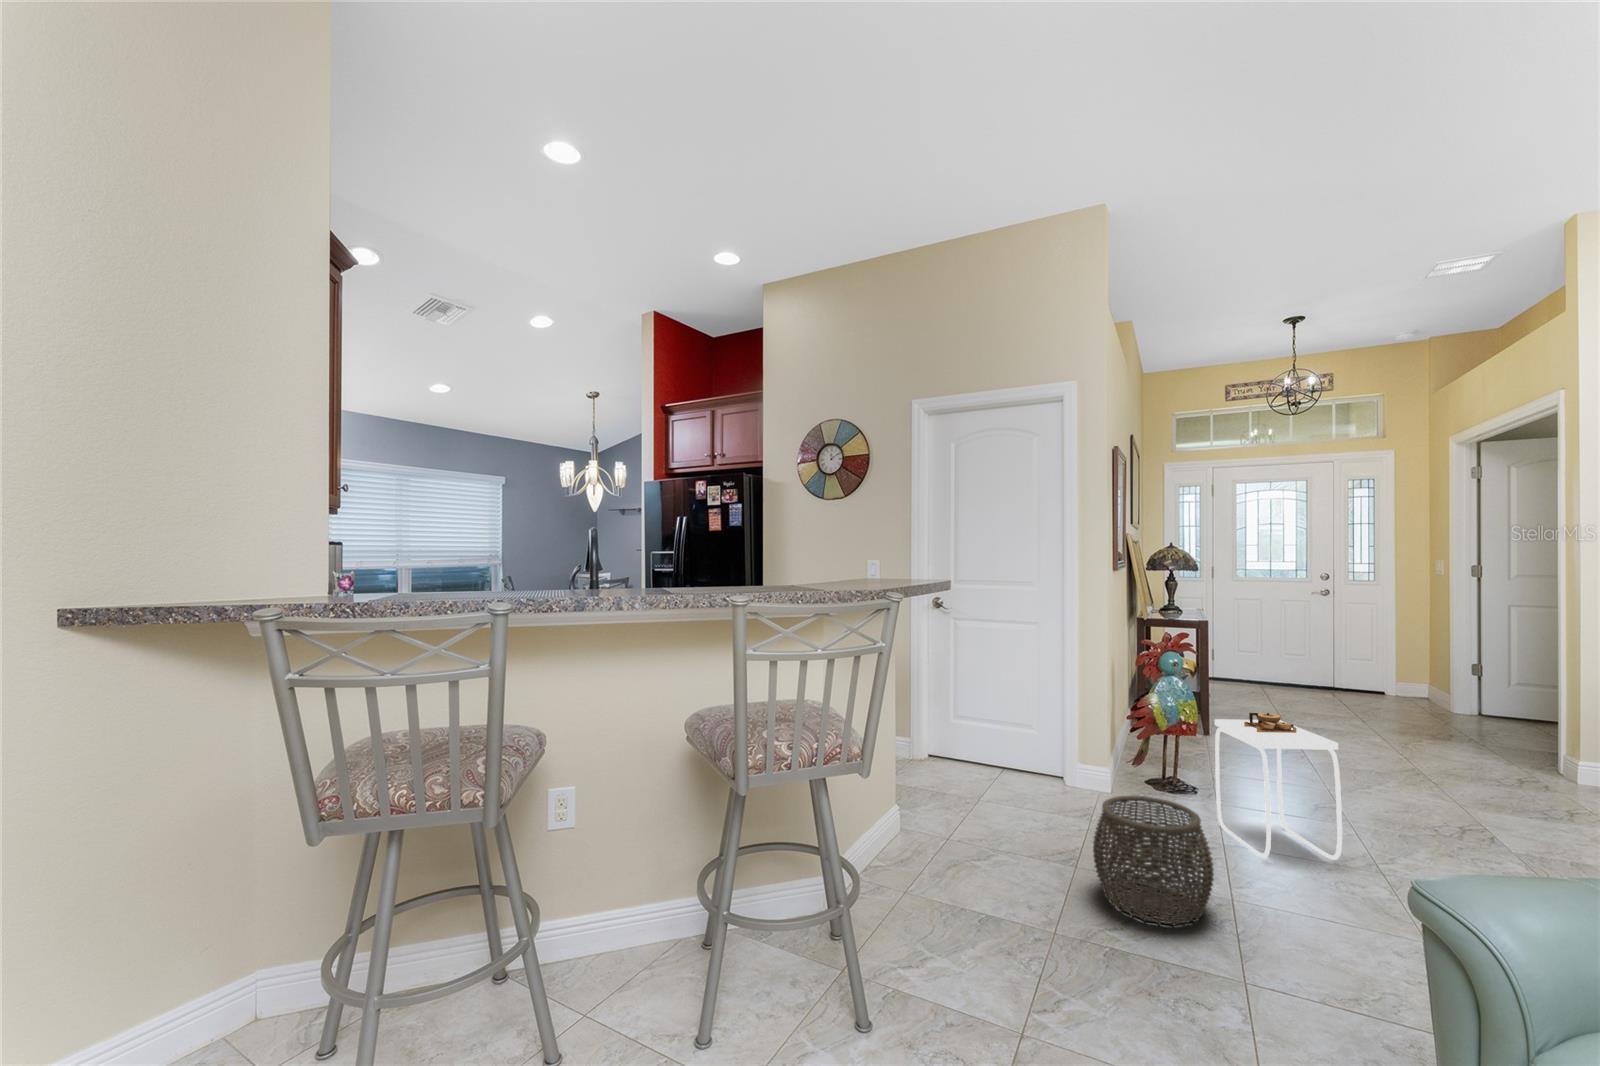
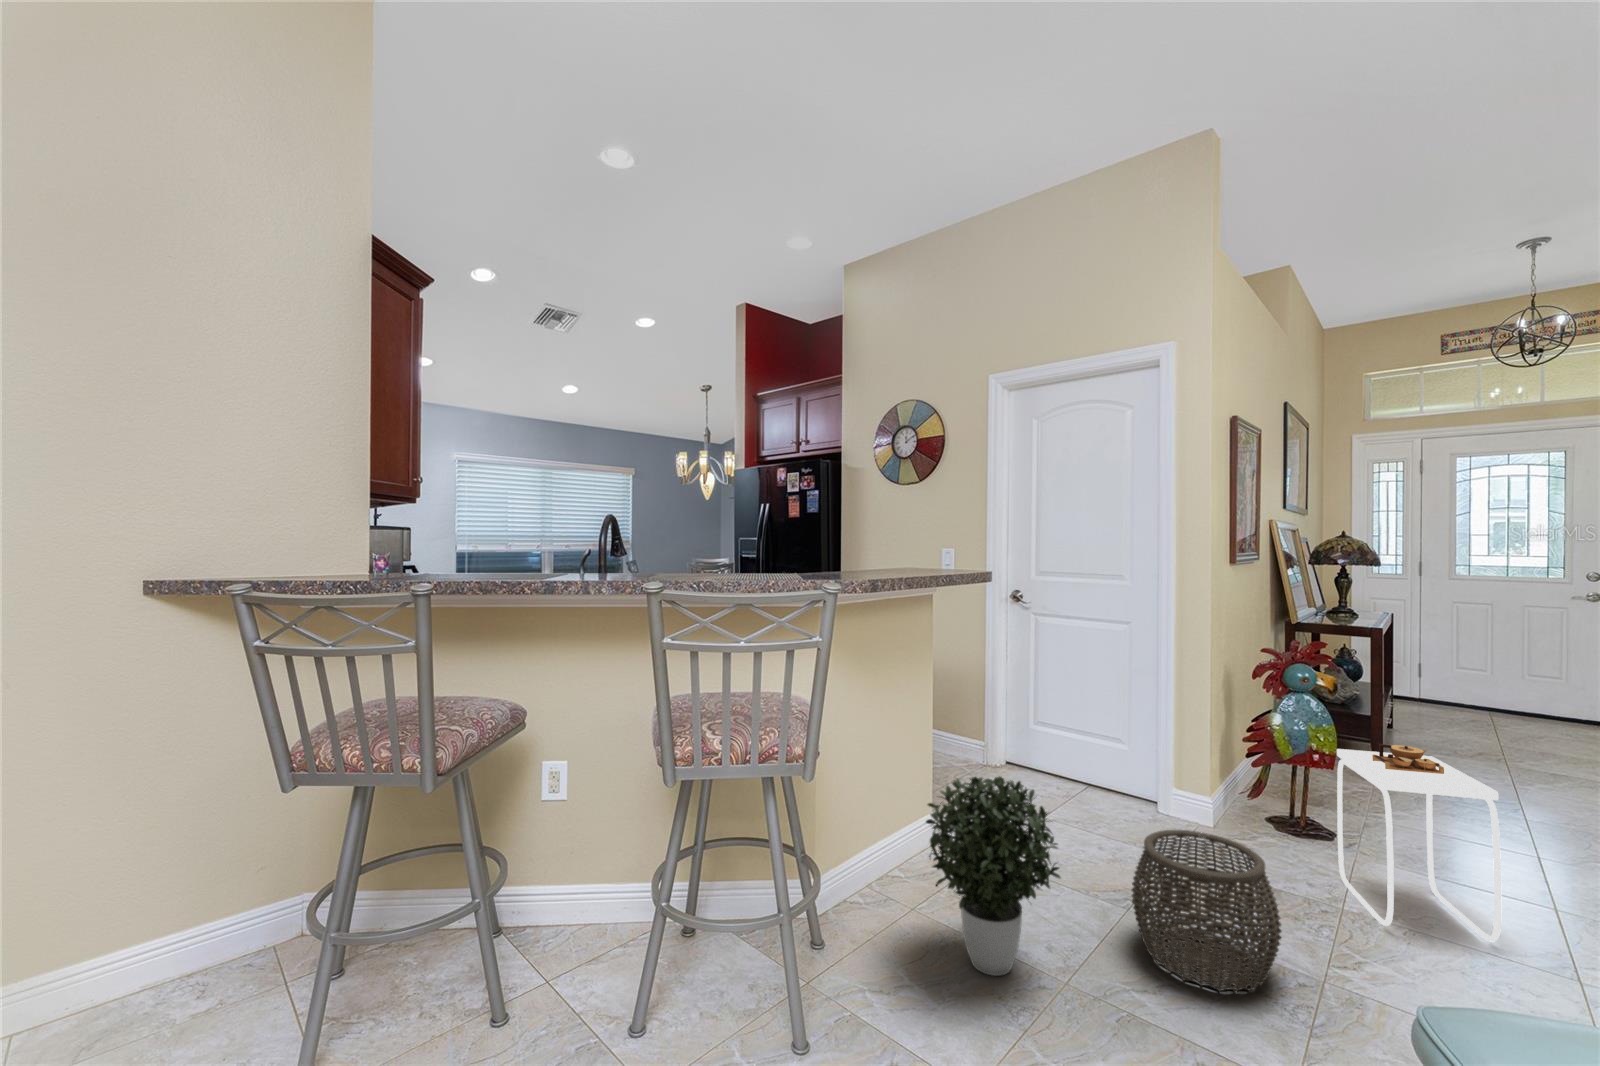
potted plant: none [931,762,1055,941] -> present [926,776,1061,976]

